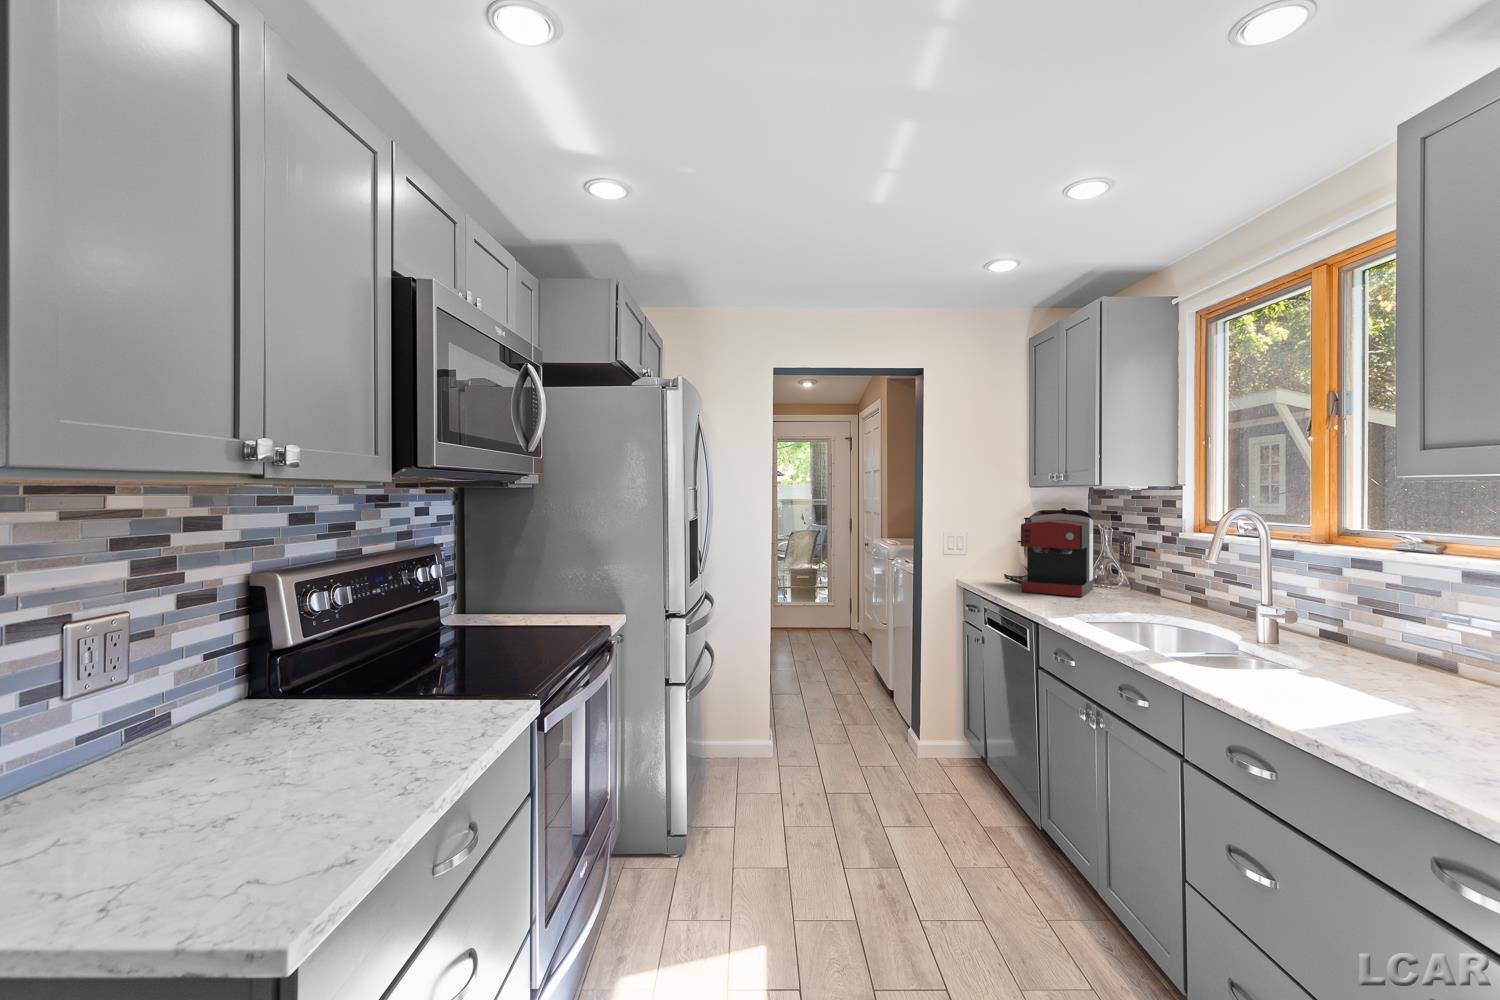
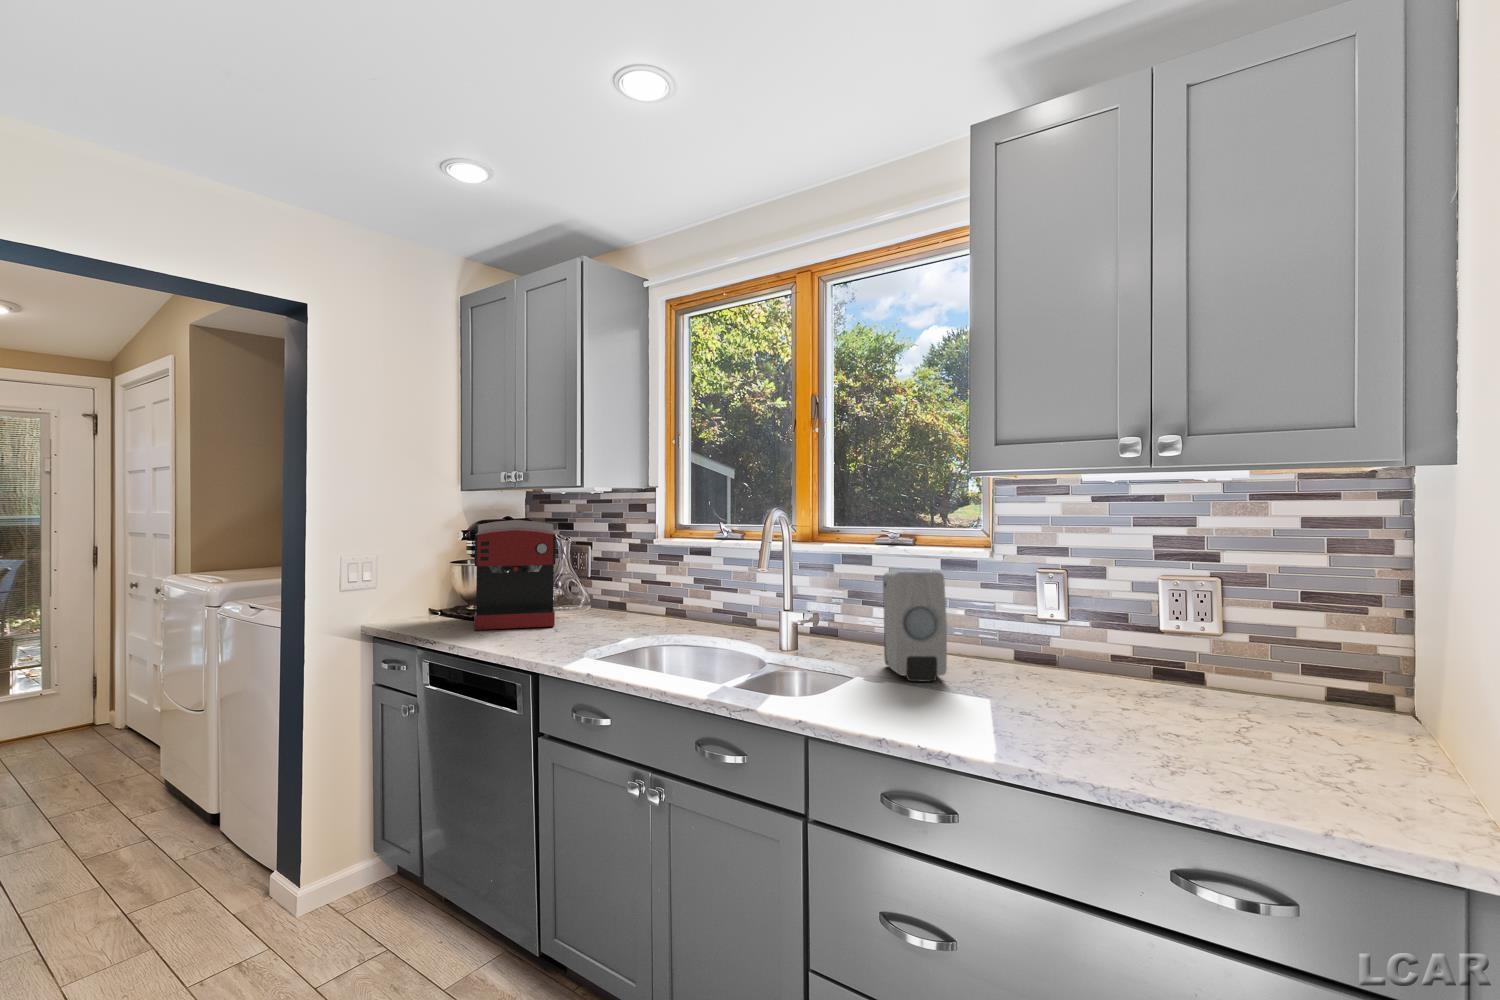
soap dispenser: none [1330,576,1414,687] -> present [883,572,947,681]

